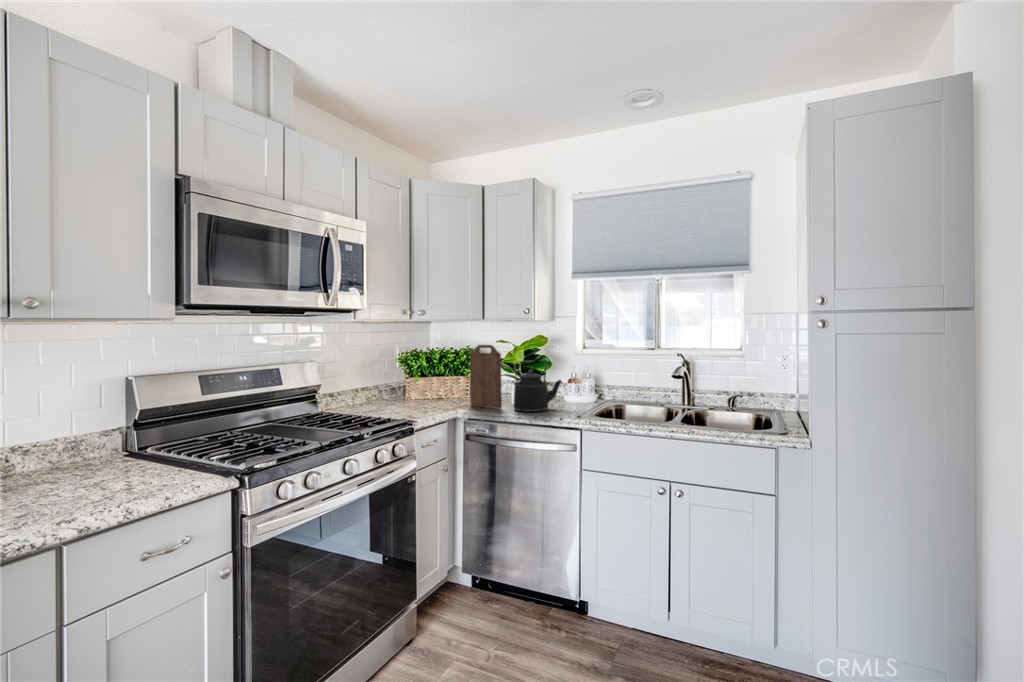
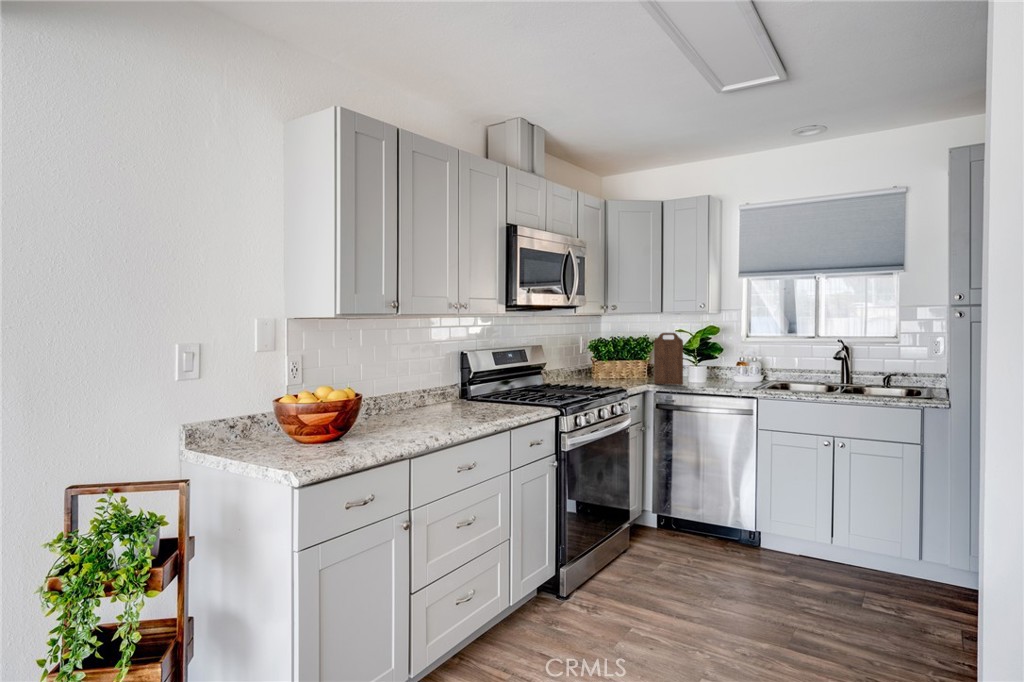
kettle: present [514,362,562,412] -> none [694,346,735,387]

